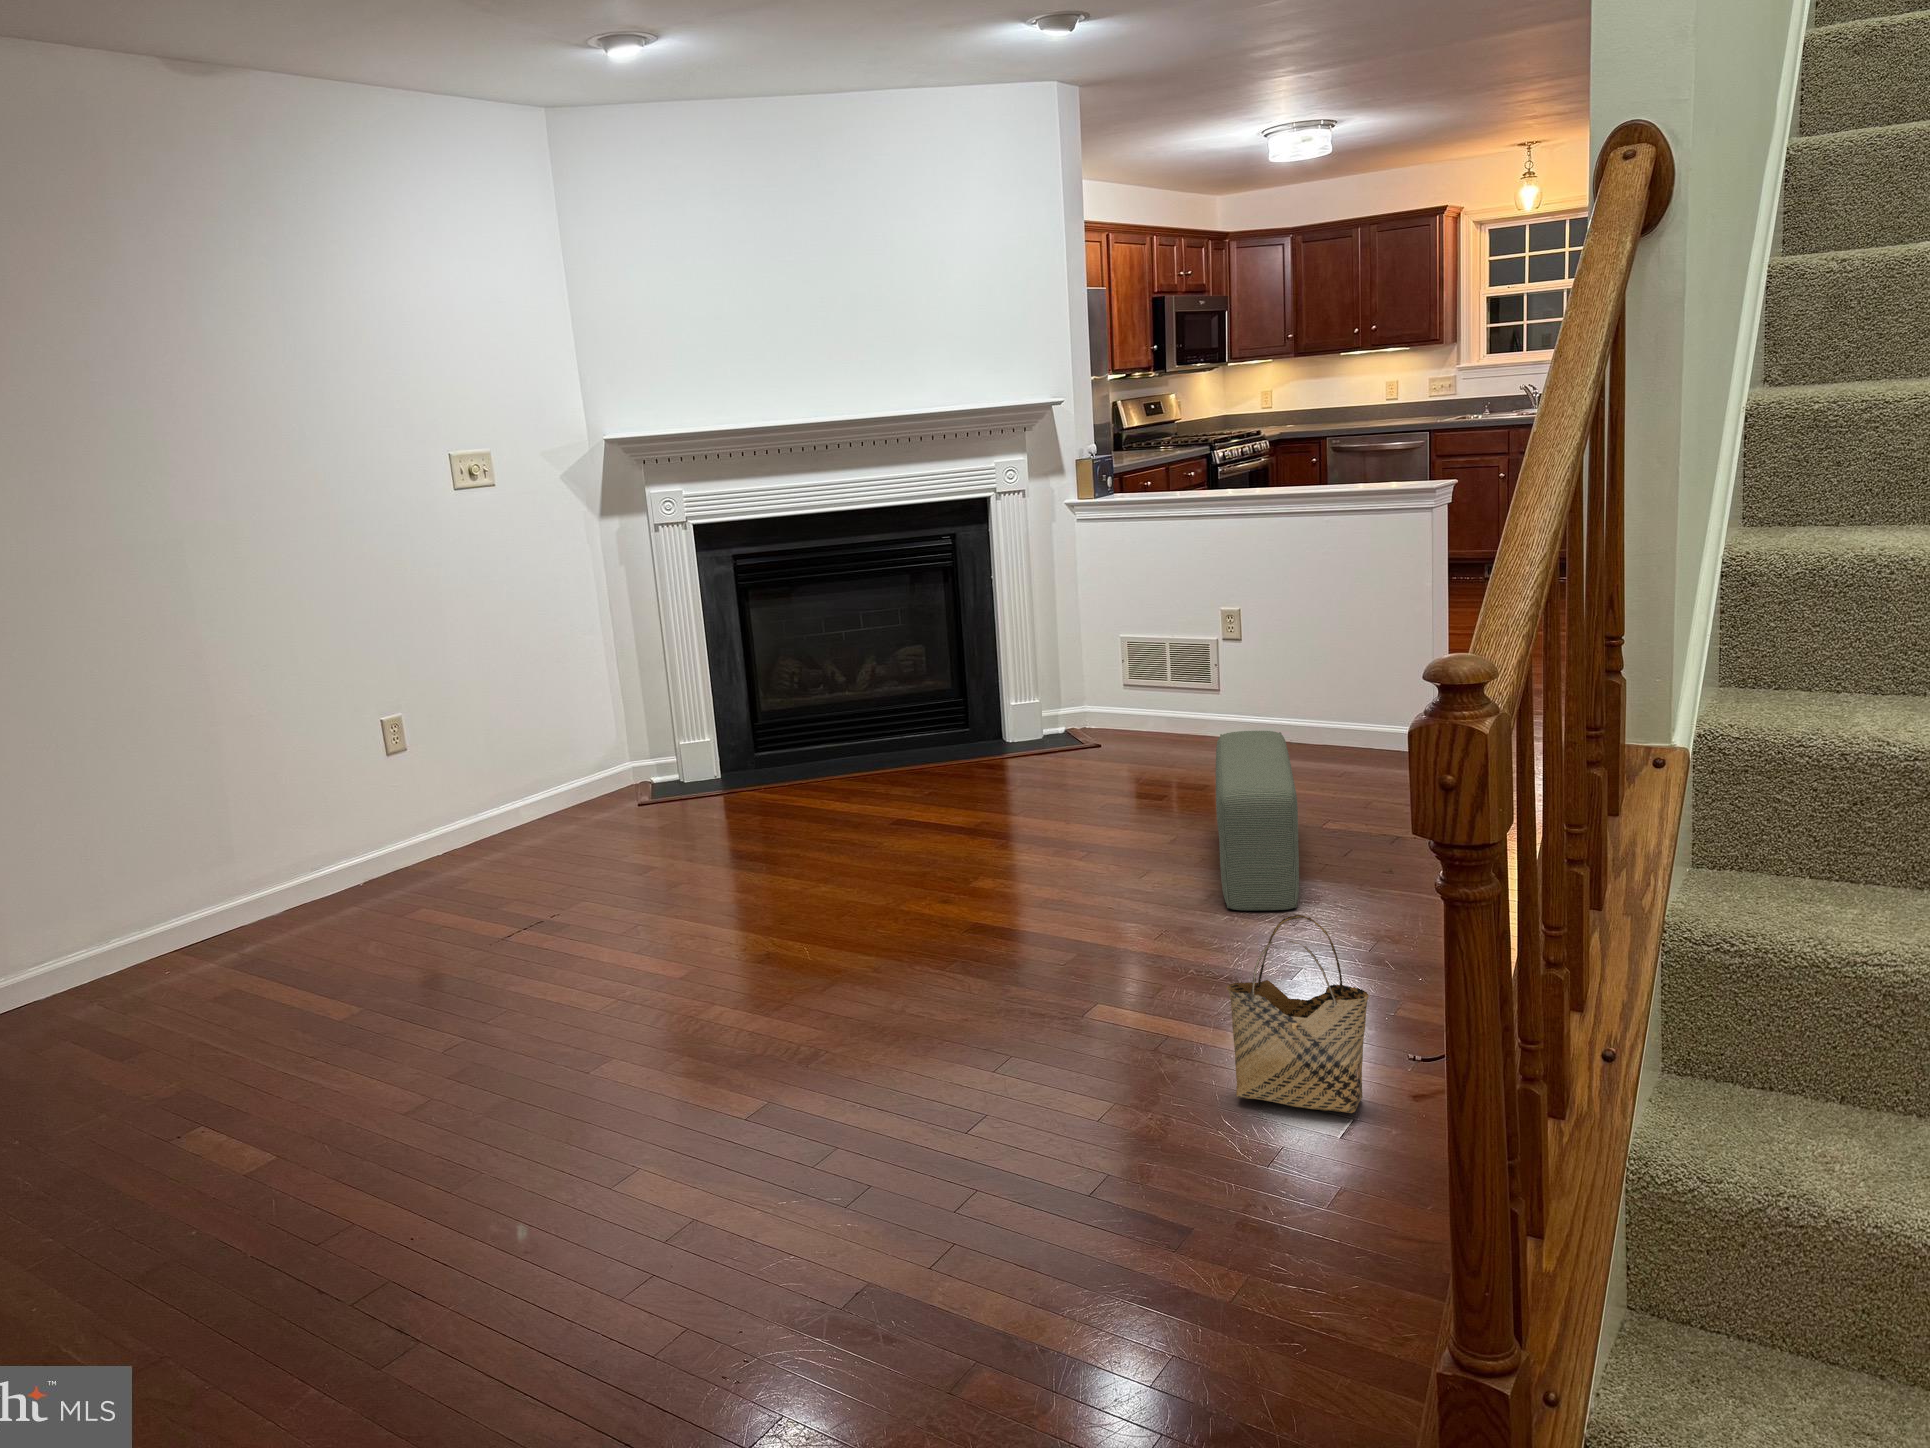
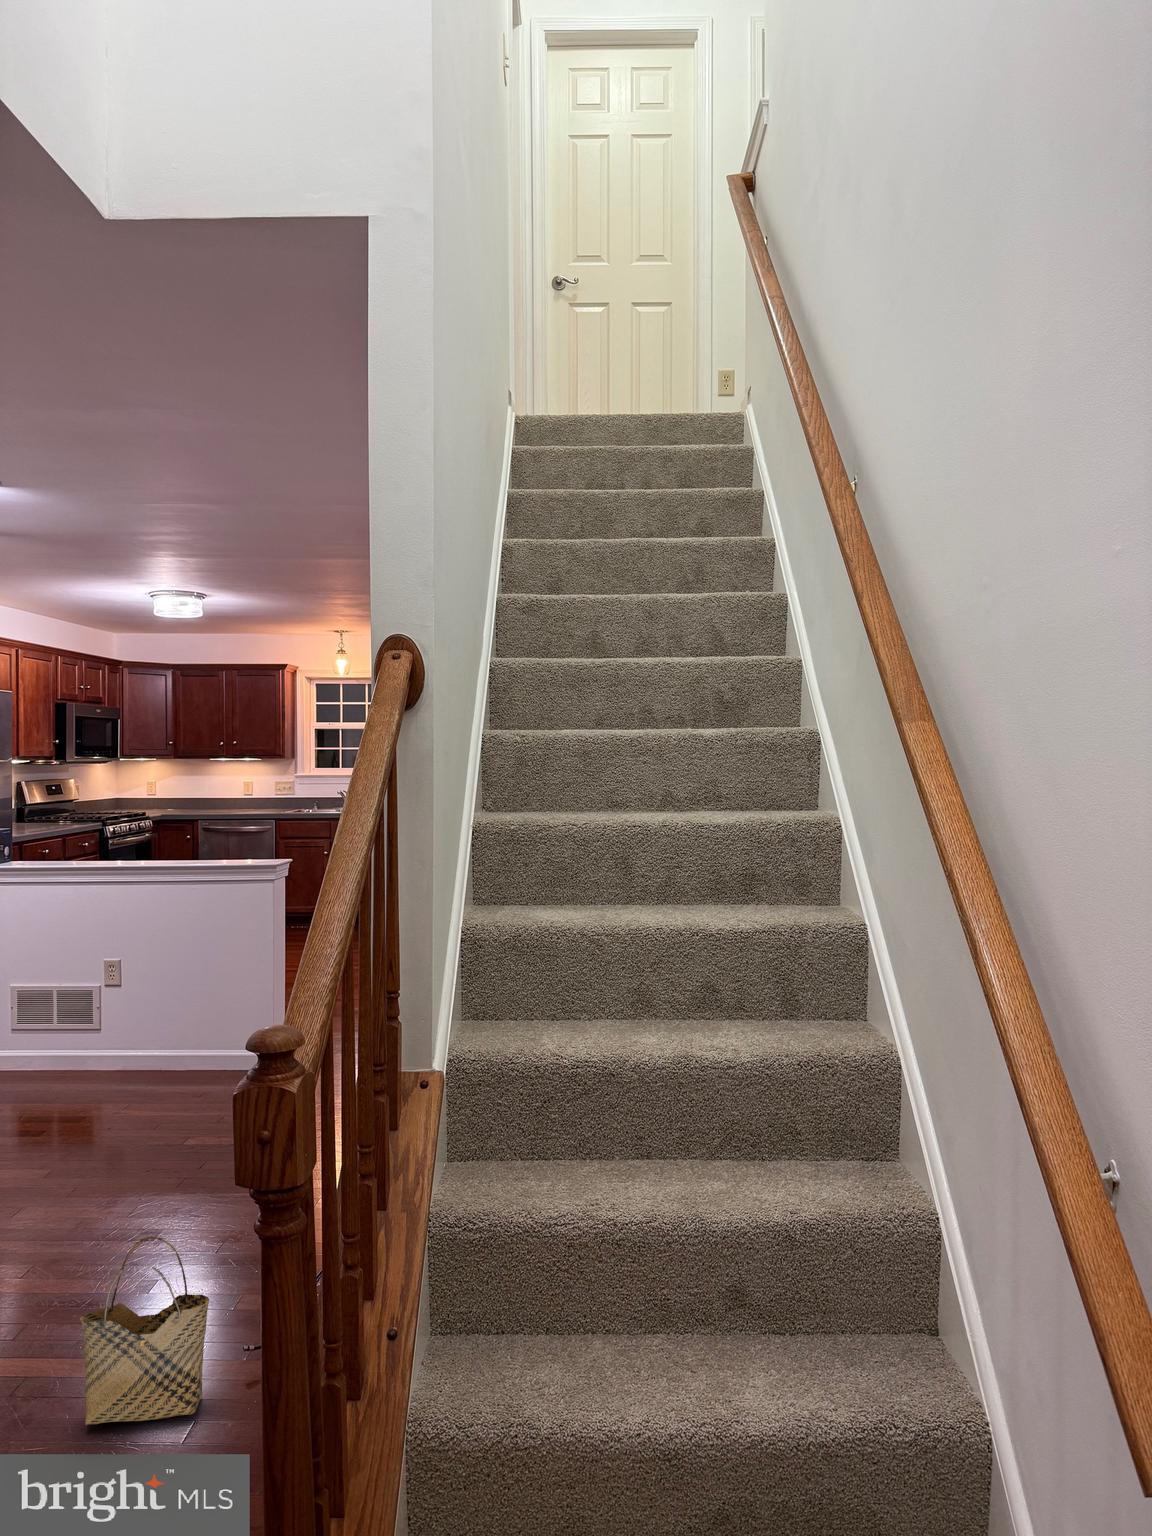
pouf: present [1216,731,1299,910] -> none [86,1063,157,1230]

